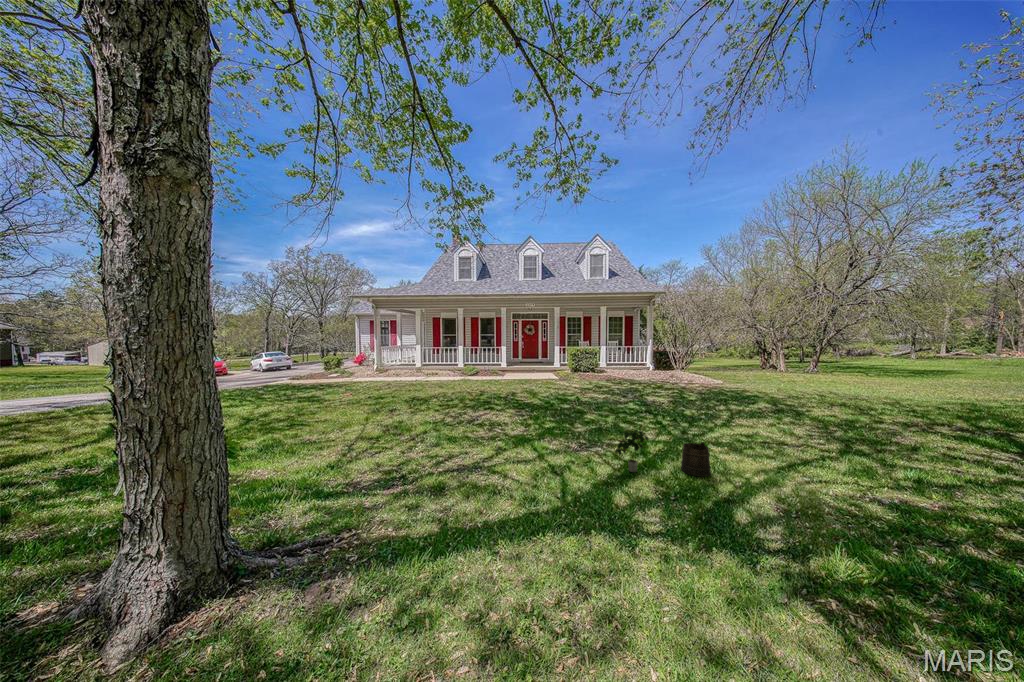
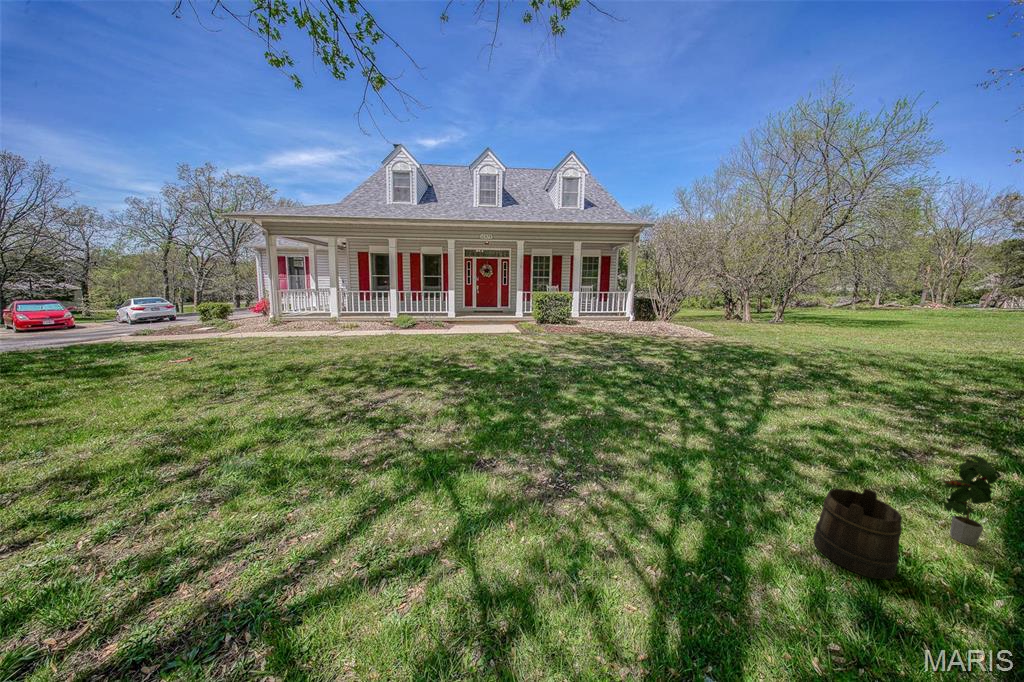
potted plant: present [615,430,648,472] -> present [944,455,1001,545]

